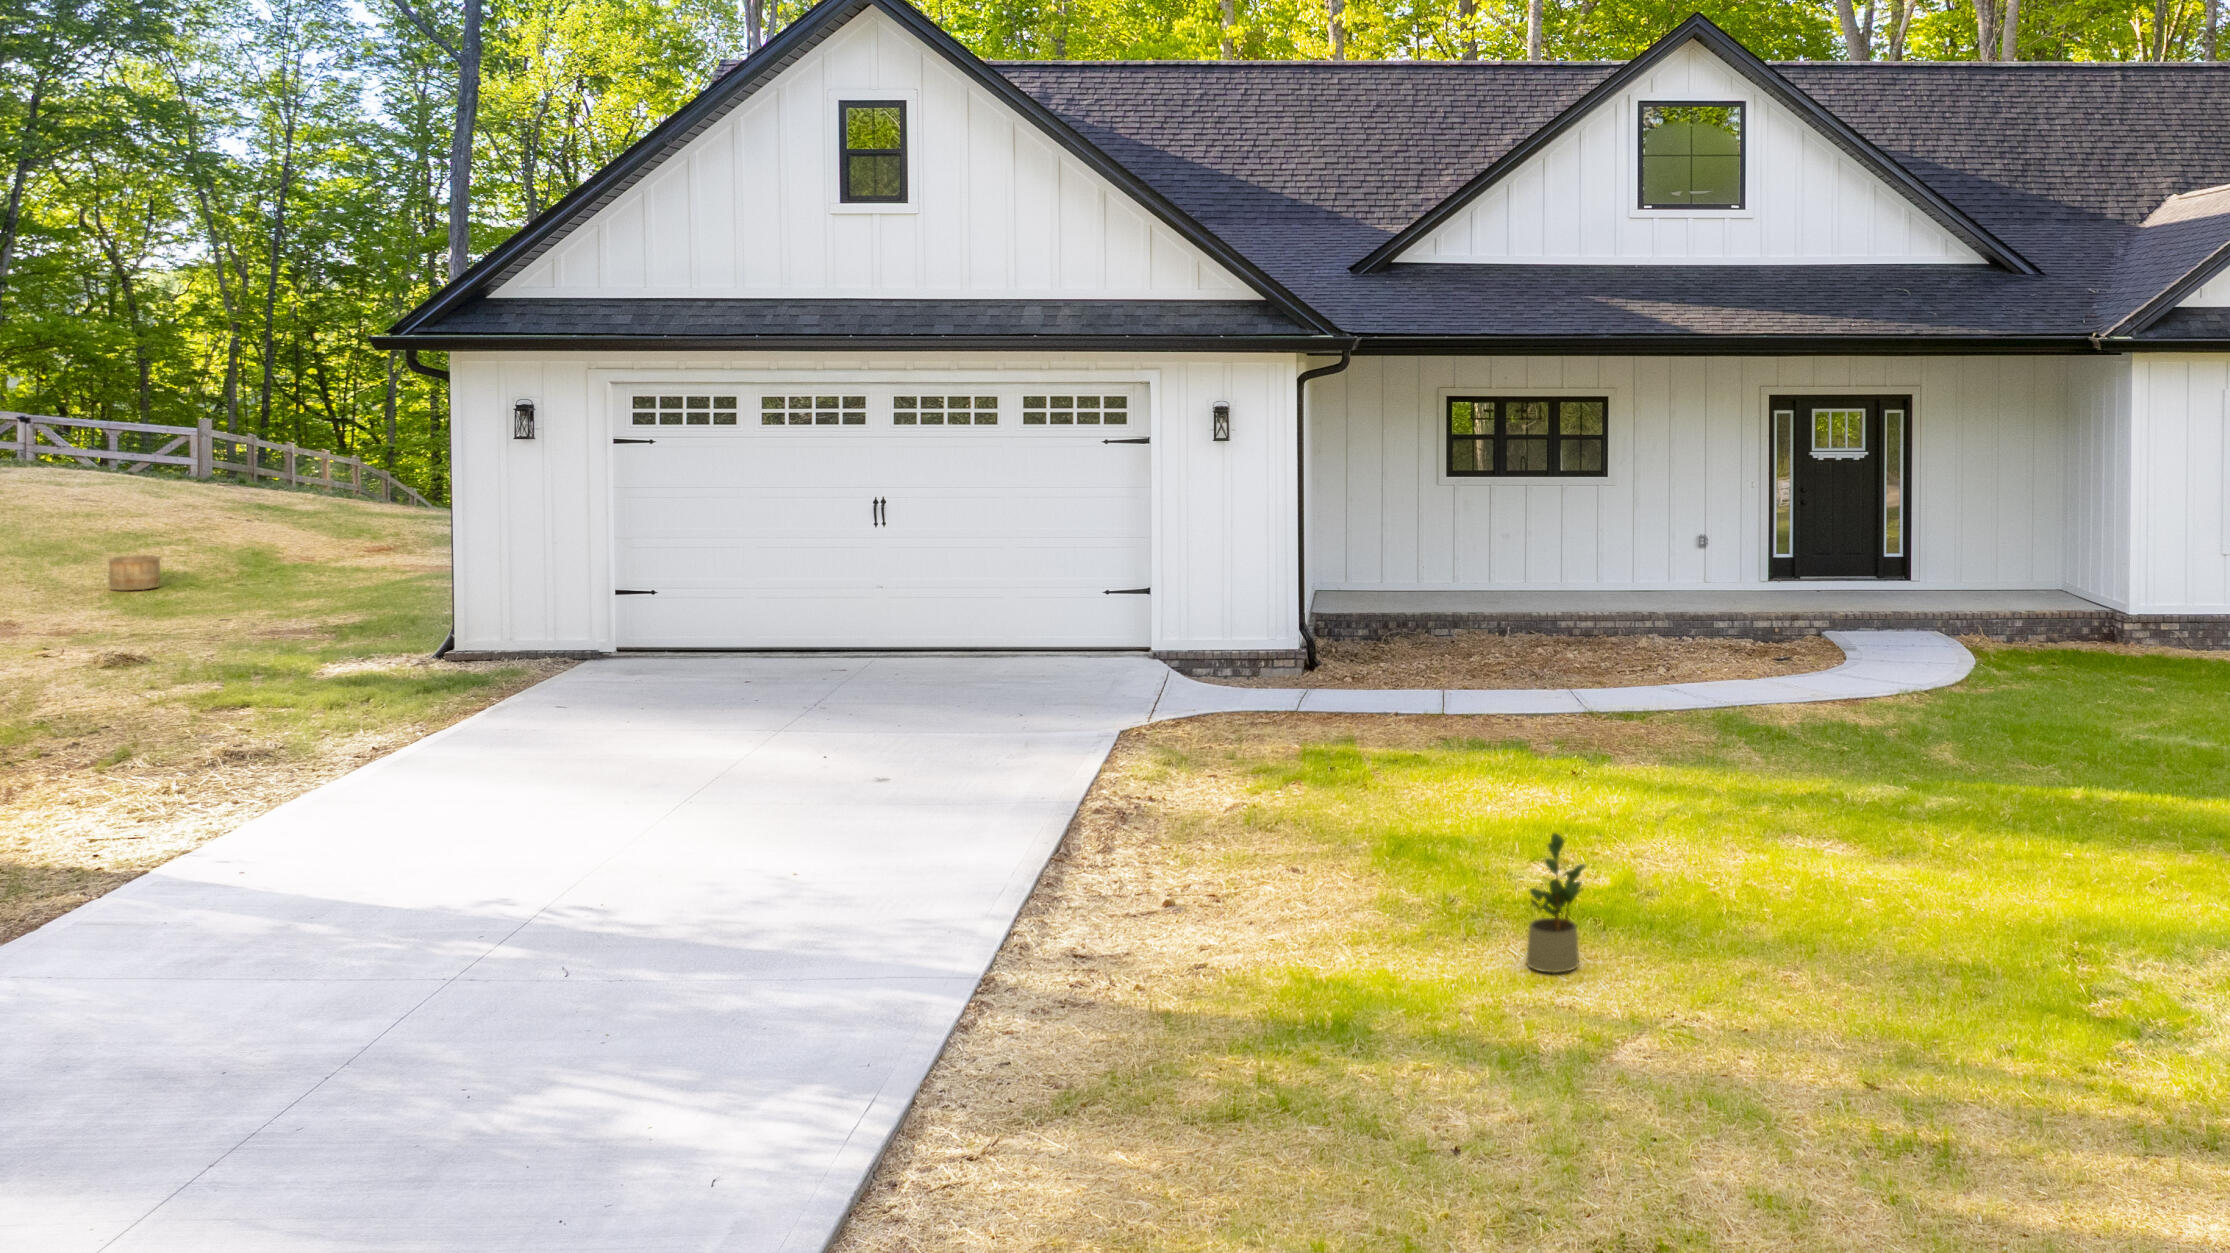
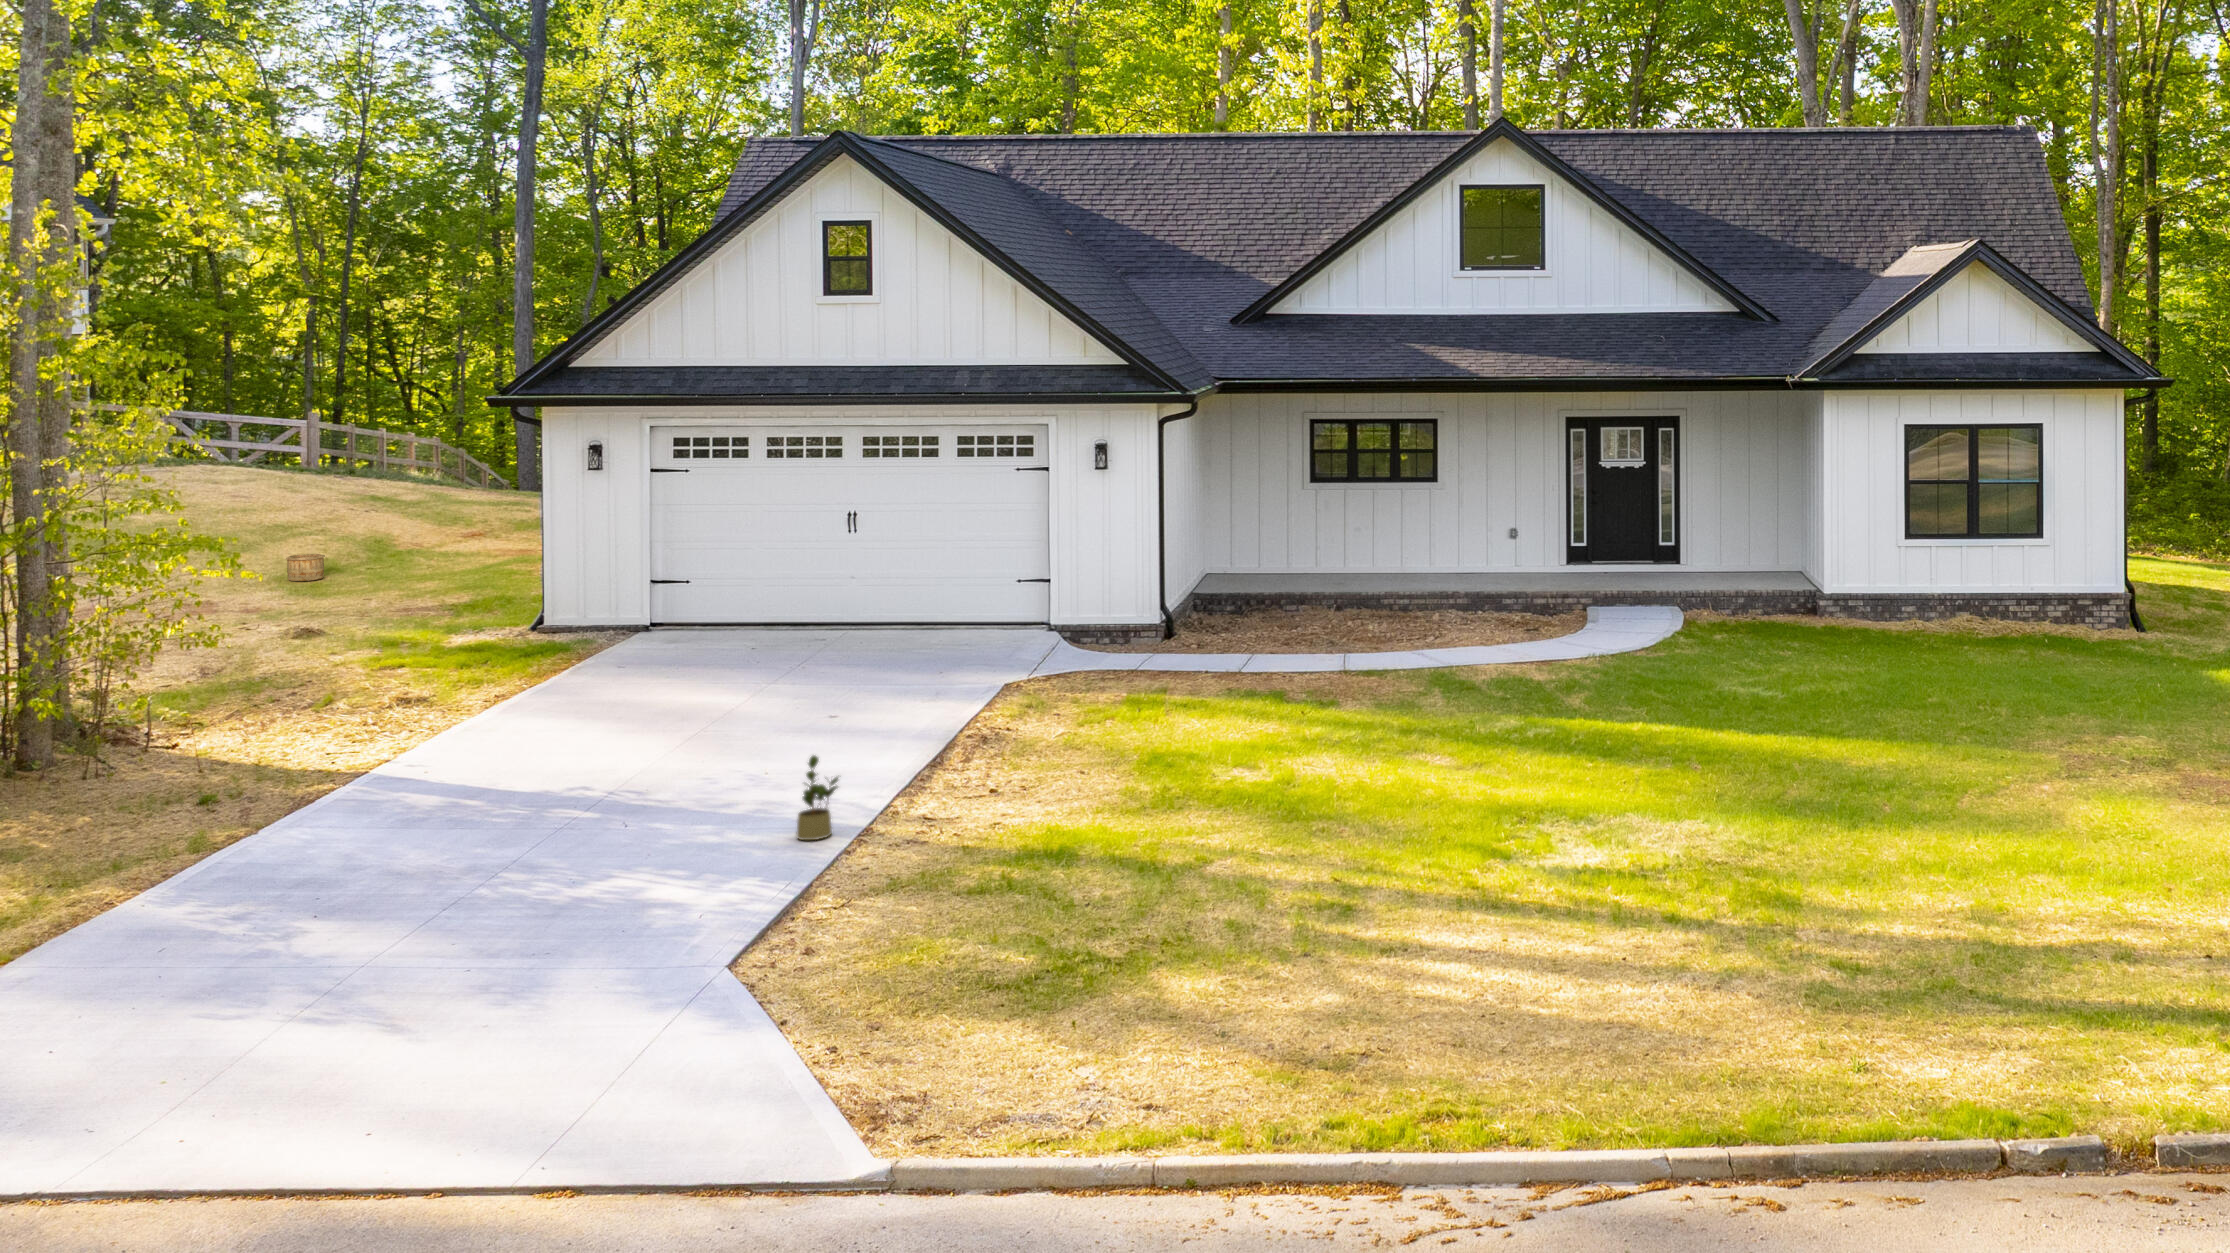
potted plant: present [1526,833,1586,973] -> present [796,756,838,840]

